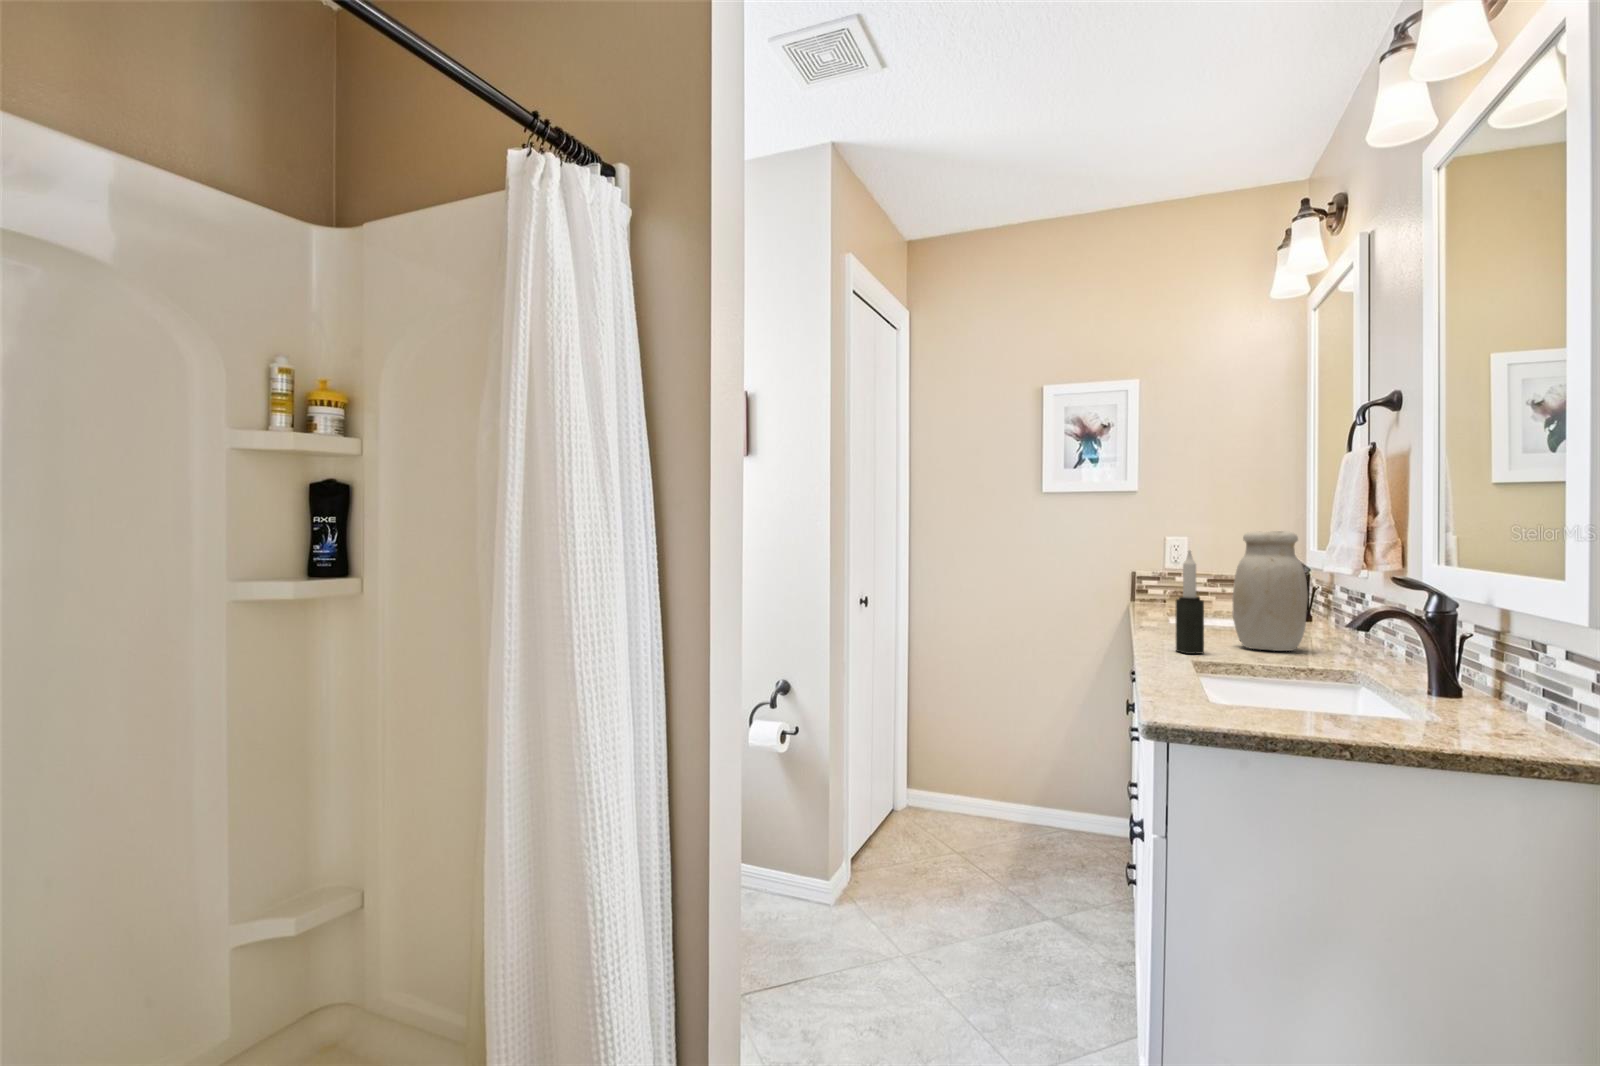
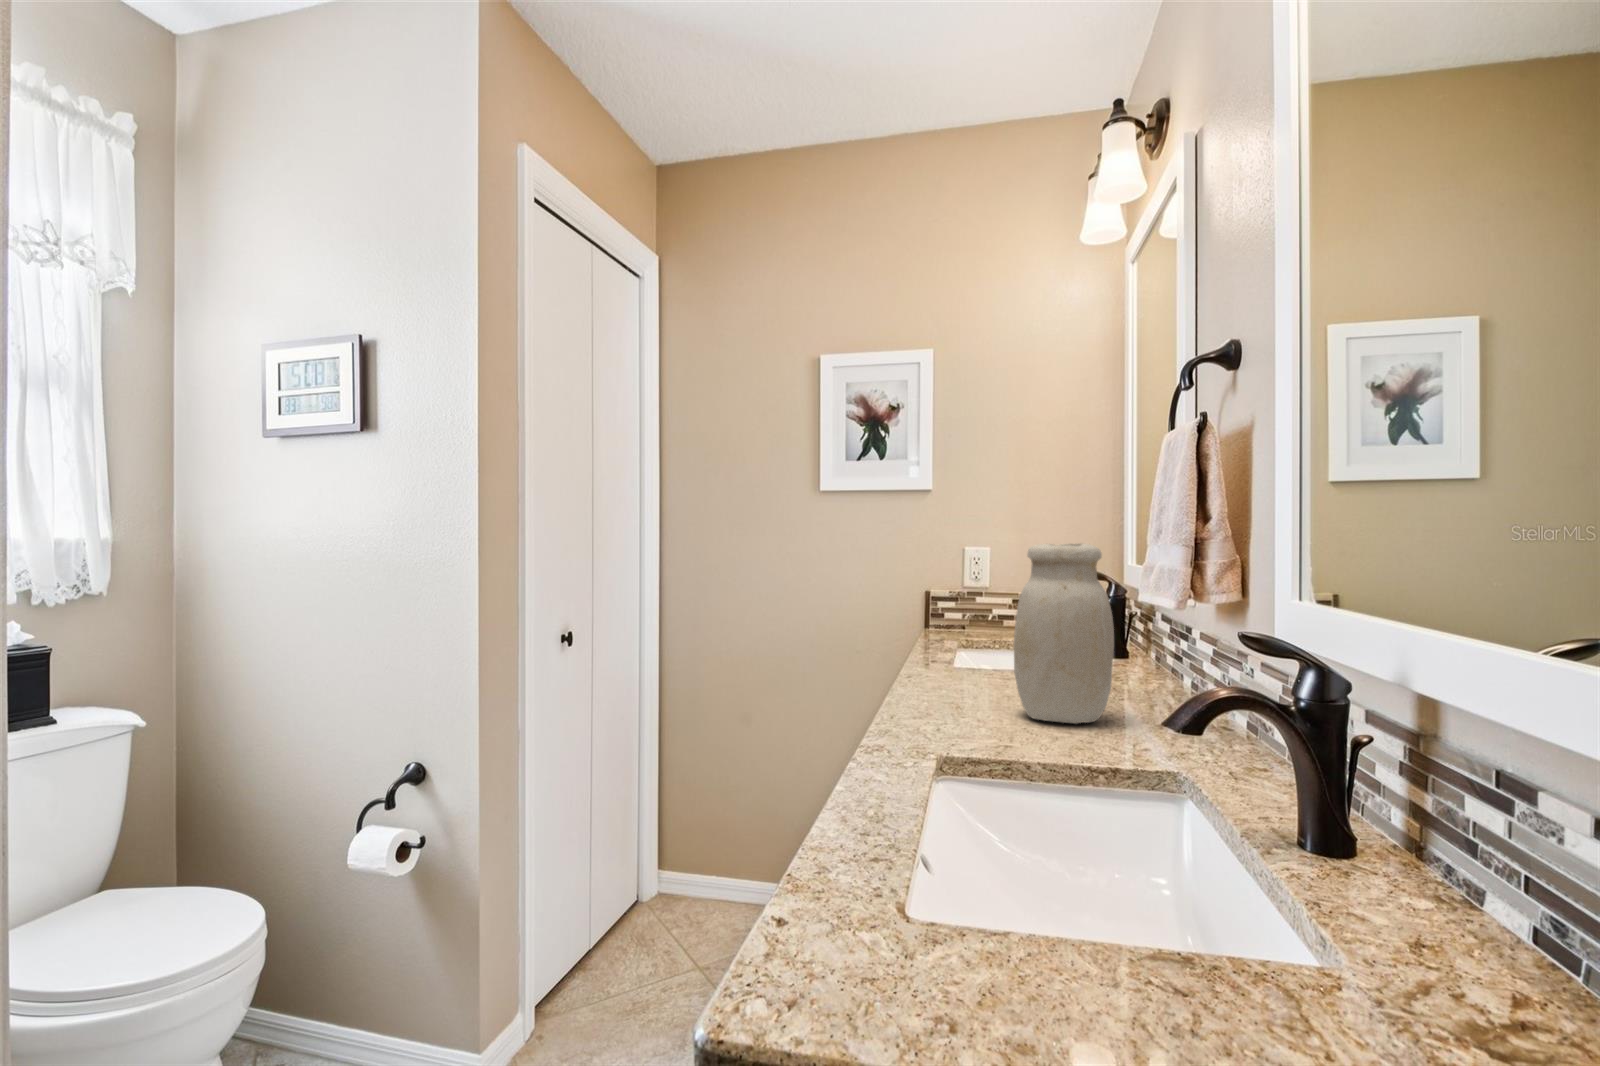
candle: present [1176,550,1204,654] -> none [925,573,965,738]

